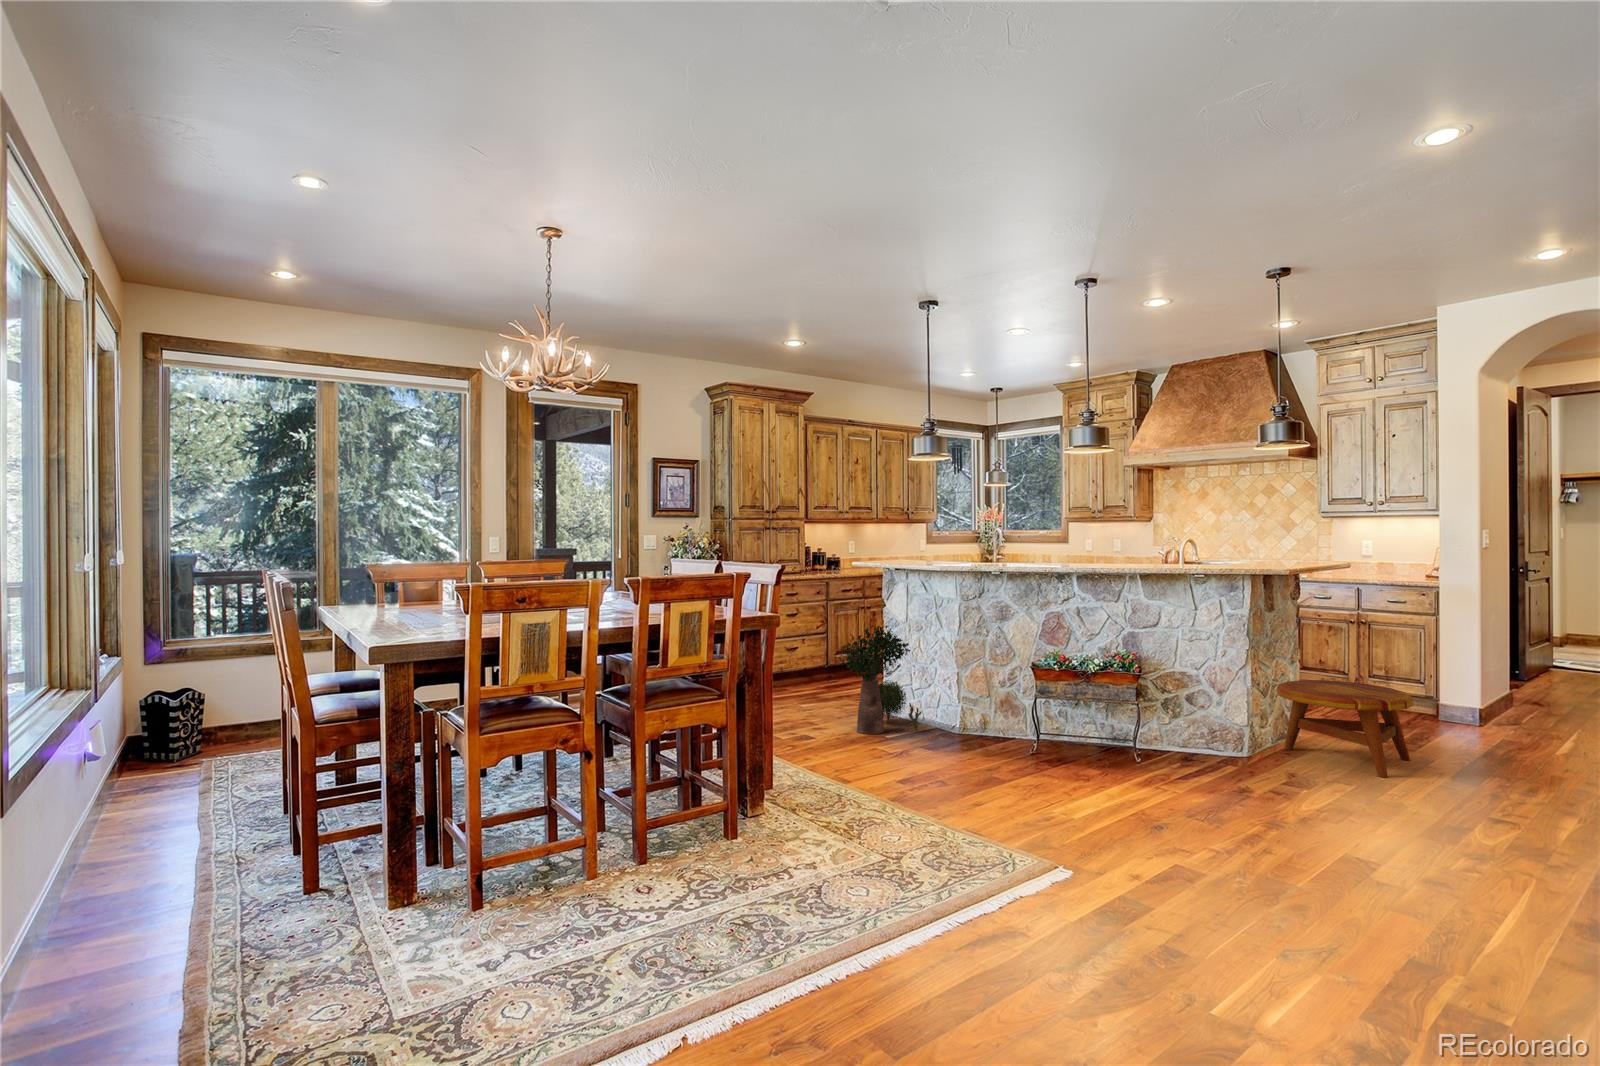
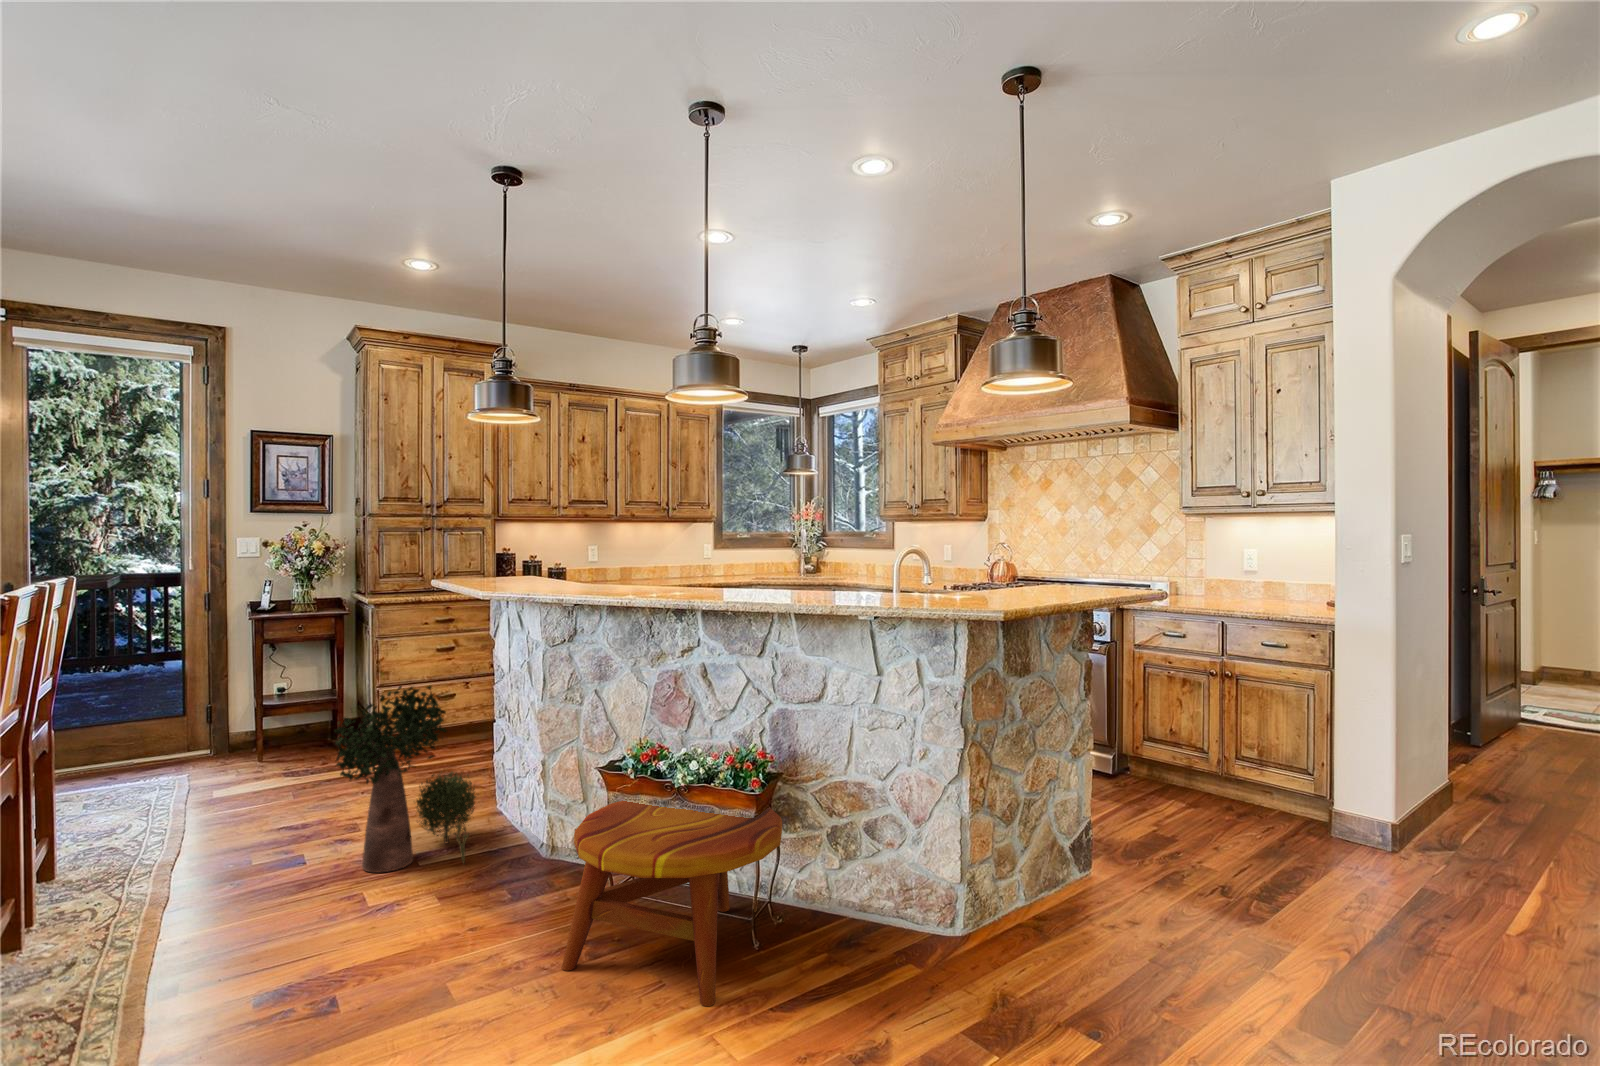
side table: present [1277,680,1413,777] -> present [562,800,782,1006]

